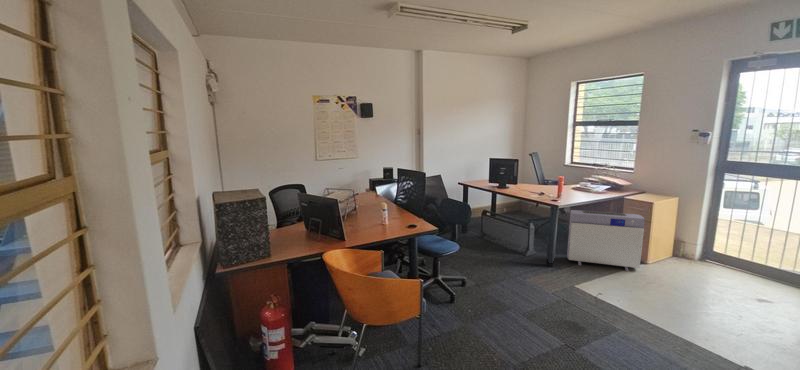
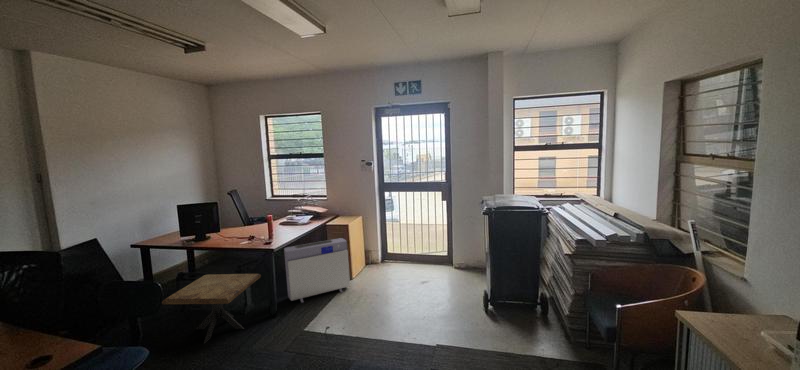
side table: none [469,215,544,267] -> present [162,274,261,343]

